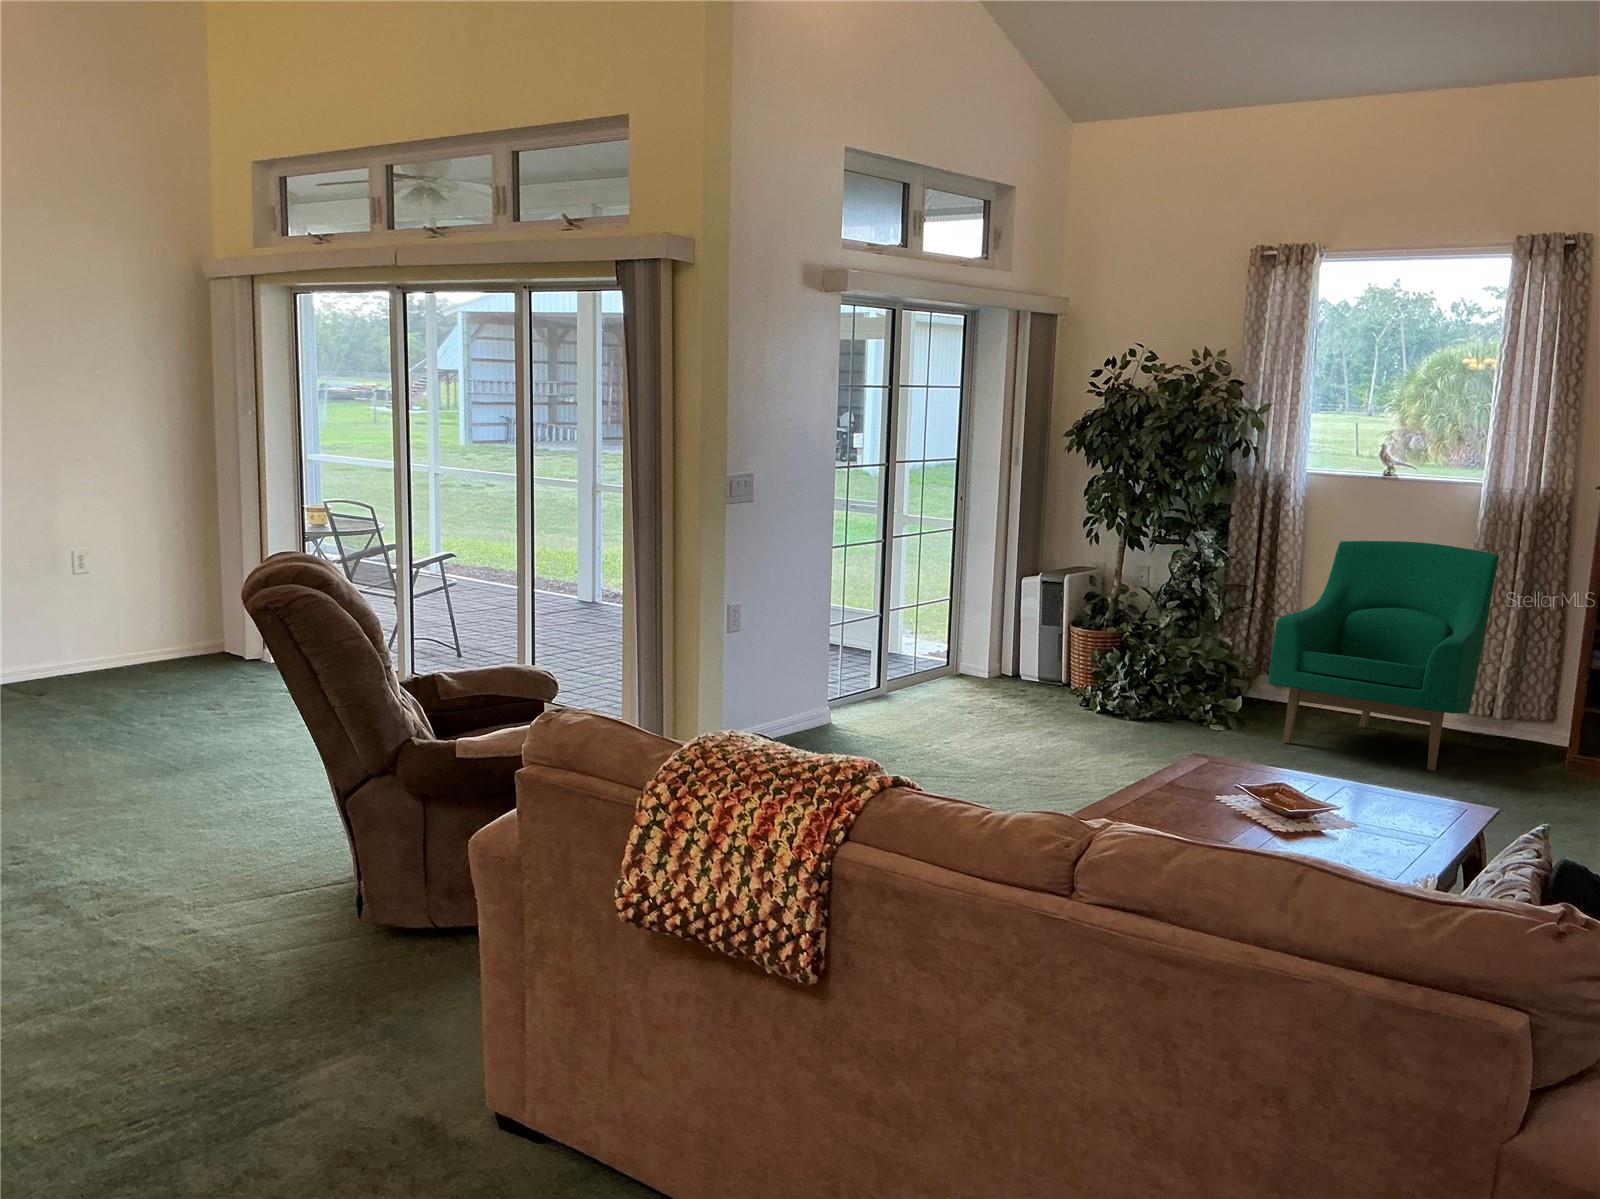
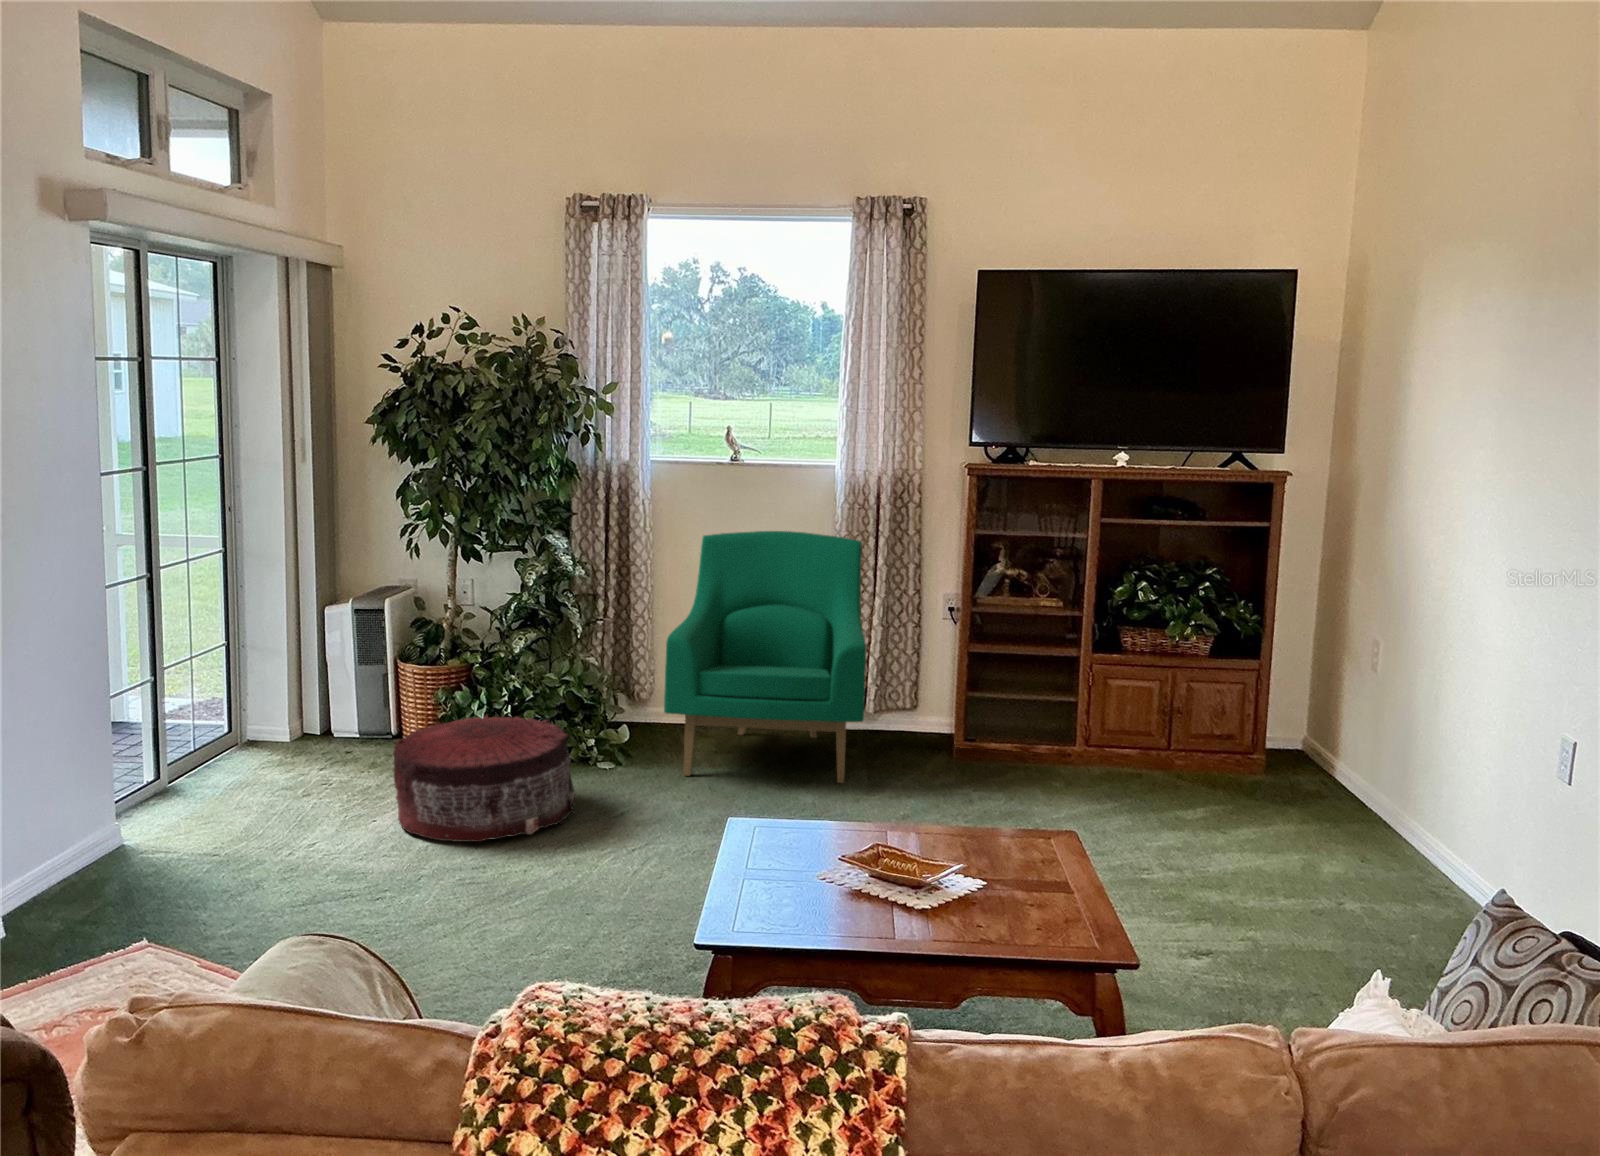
pouf: none [1035,662,1174,751] -> present [393,715,575,842]

